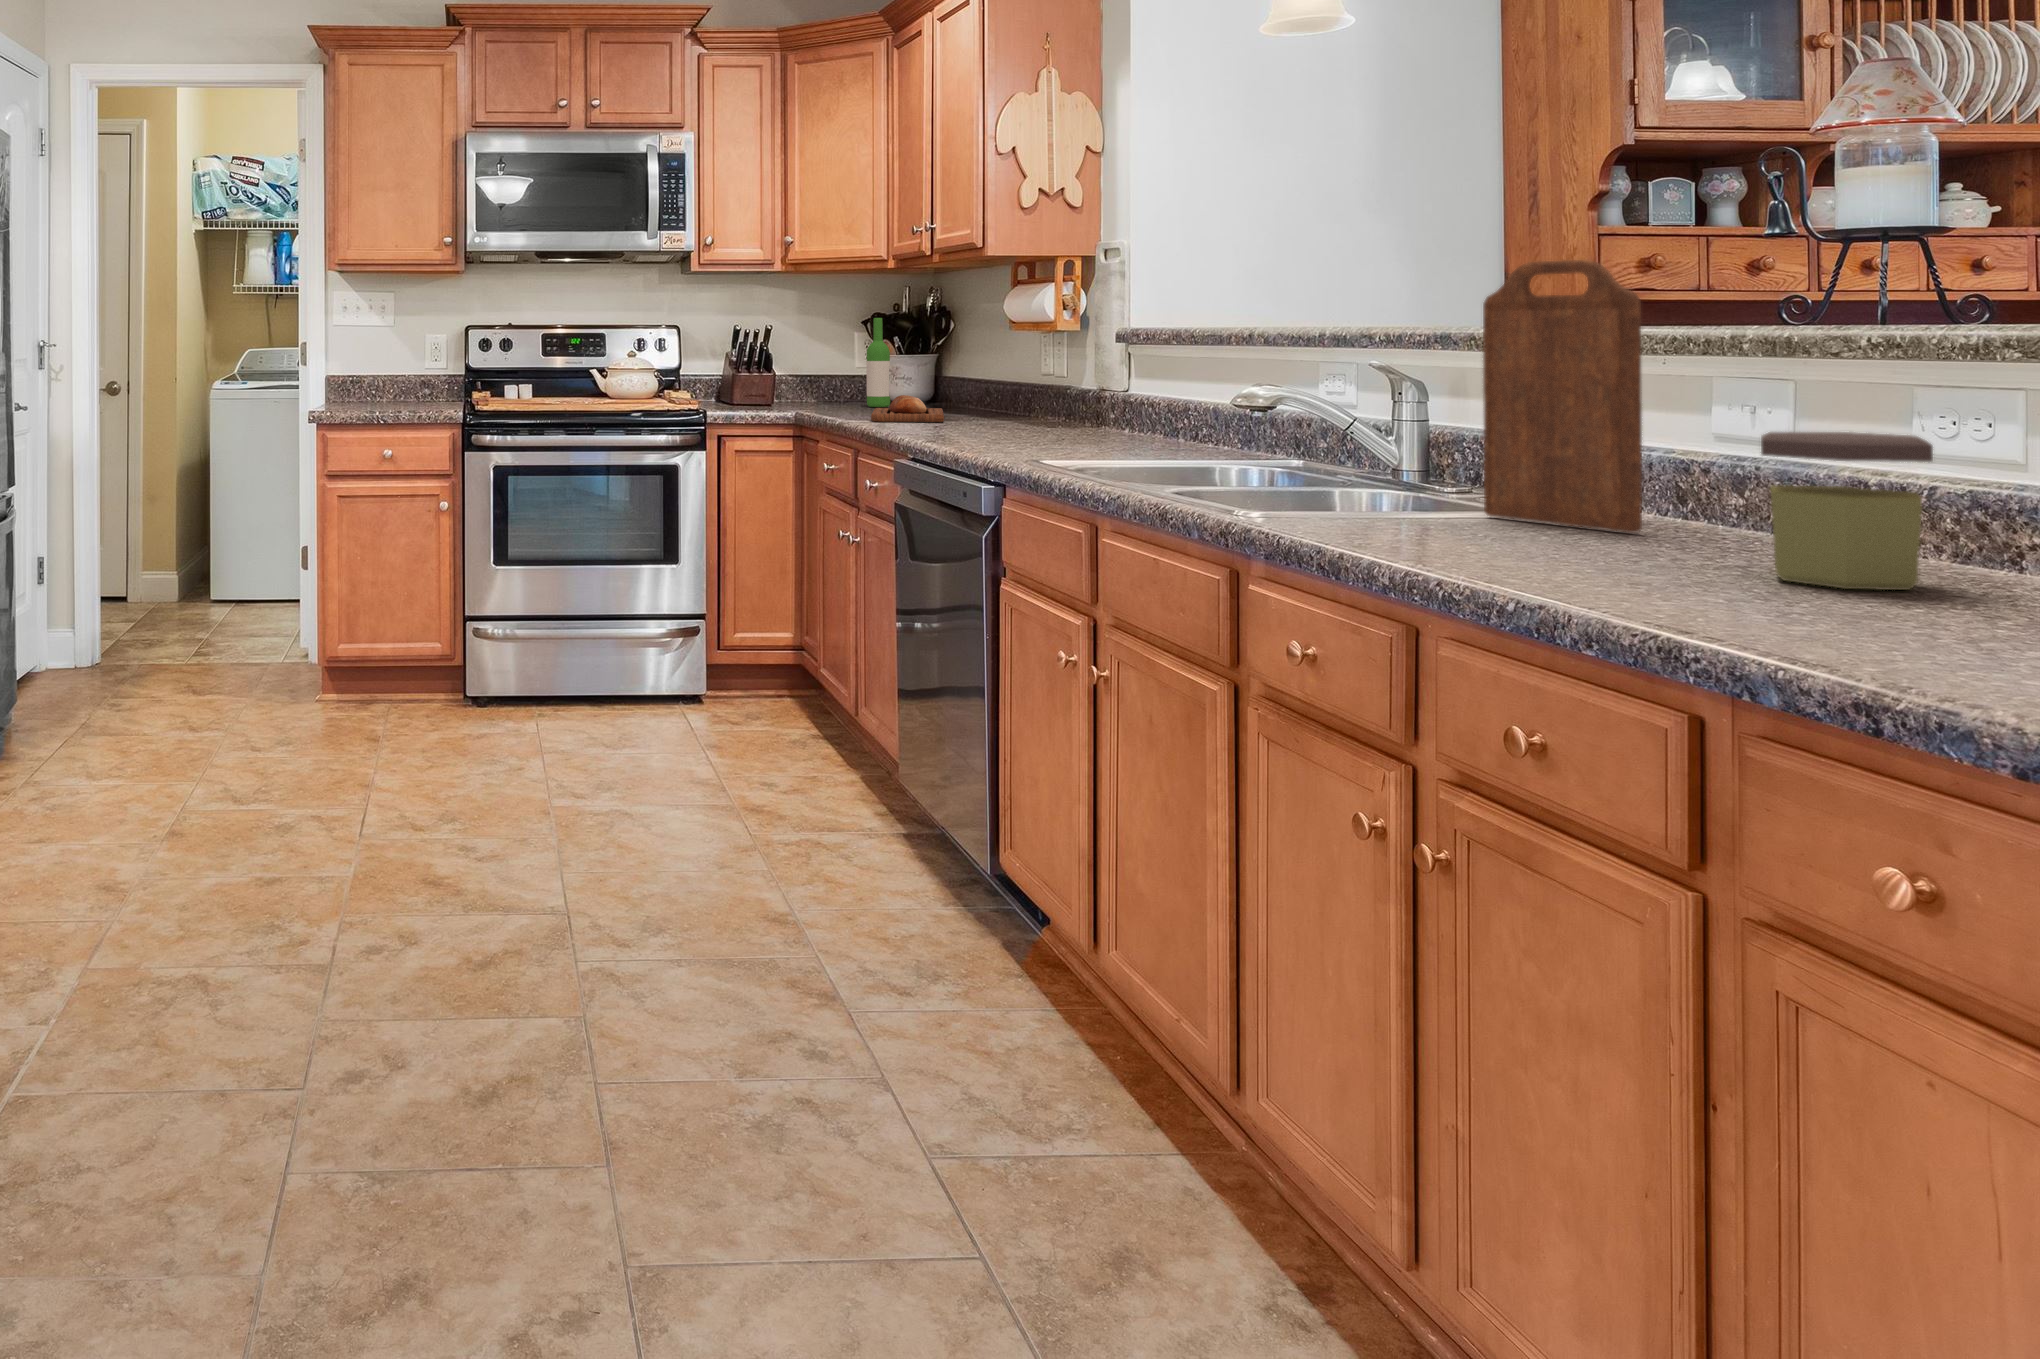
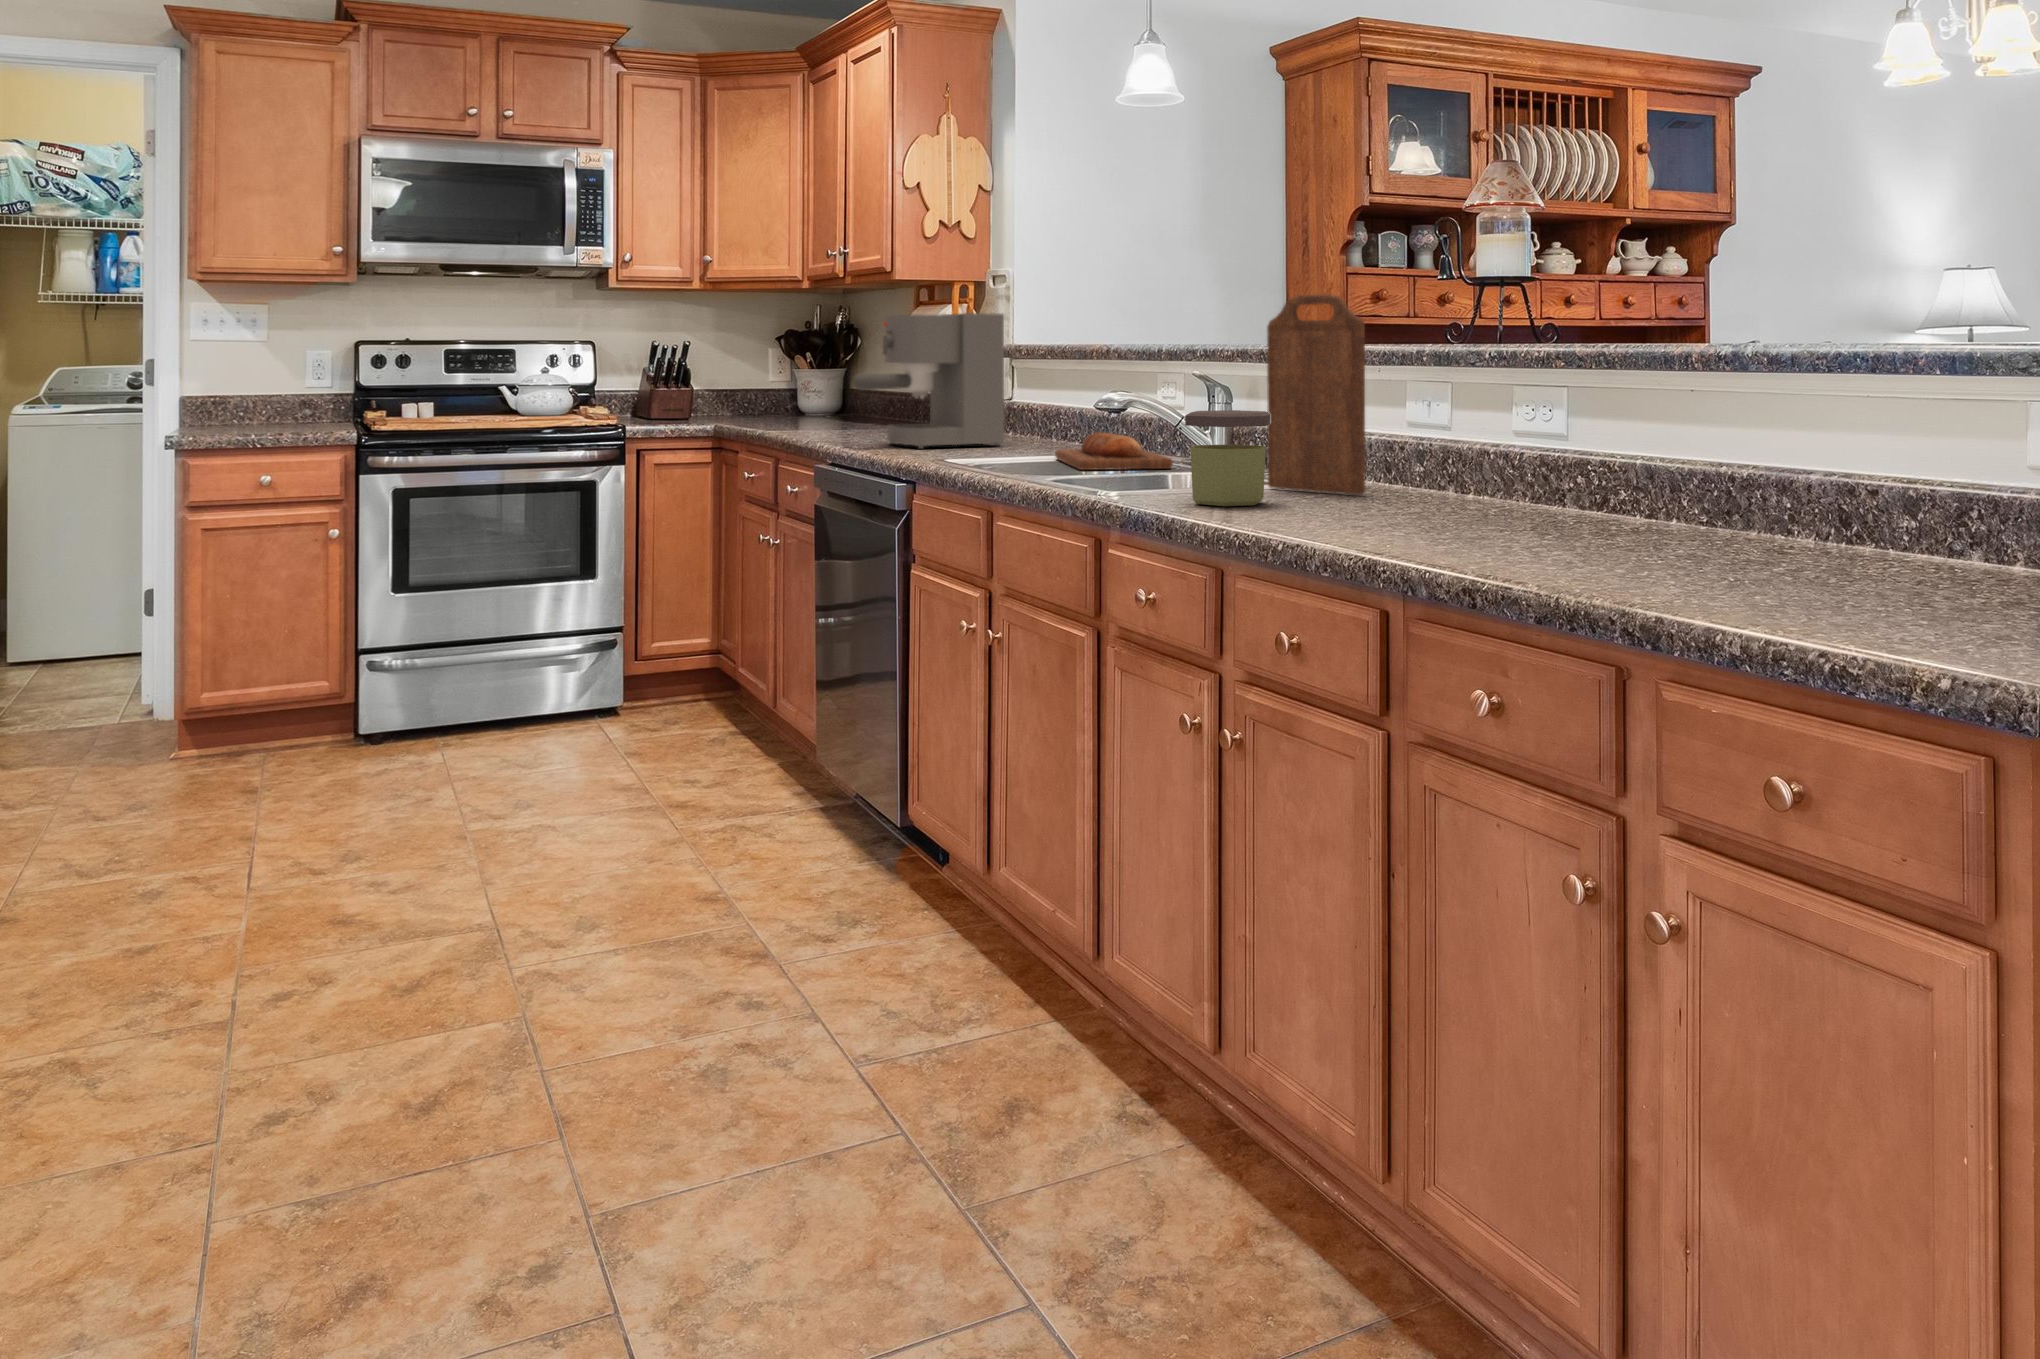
coffee maker: none [942,292,1121,446] -> present [854,313,1004,449]
wine bottle: present [866,318,890,407] -> none [777,335,798,420]
bread loaf: present [871,395,944,422] -> present [1055,432,1173,470]
jar: present [1761,432,1933,590] -> present [1185,410,1270,506]

